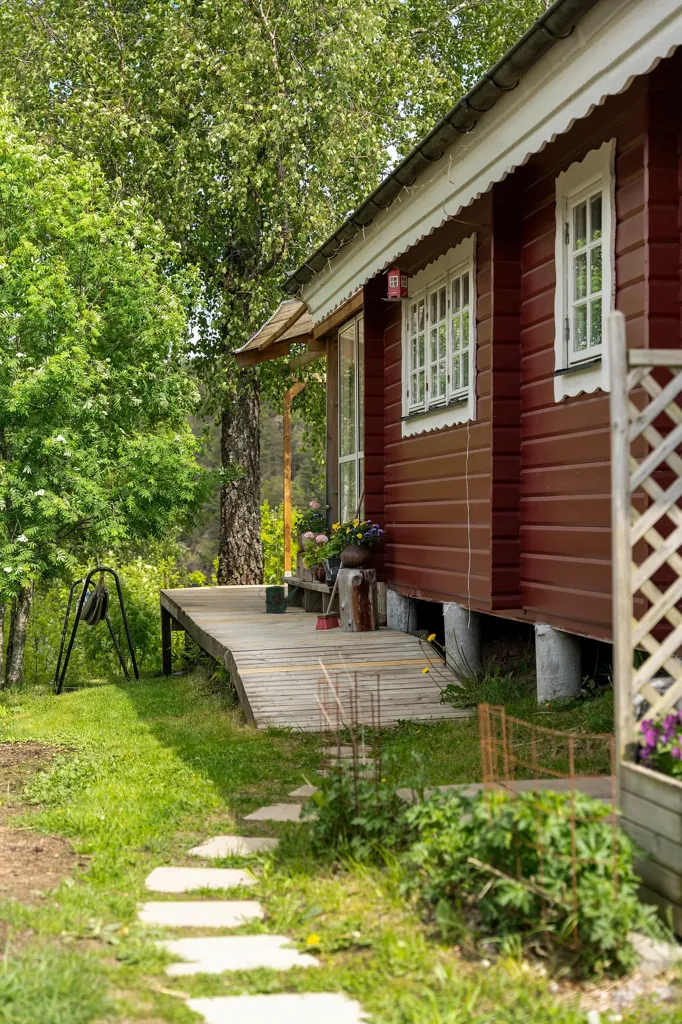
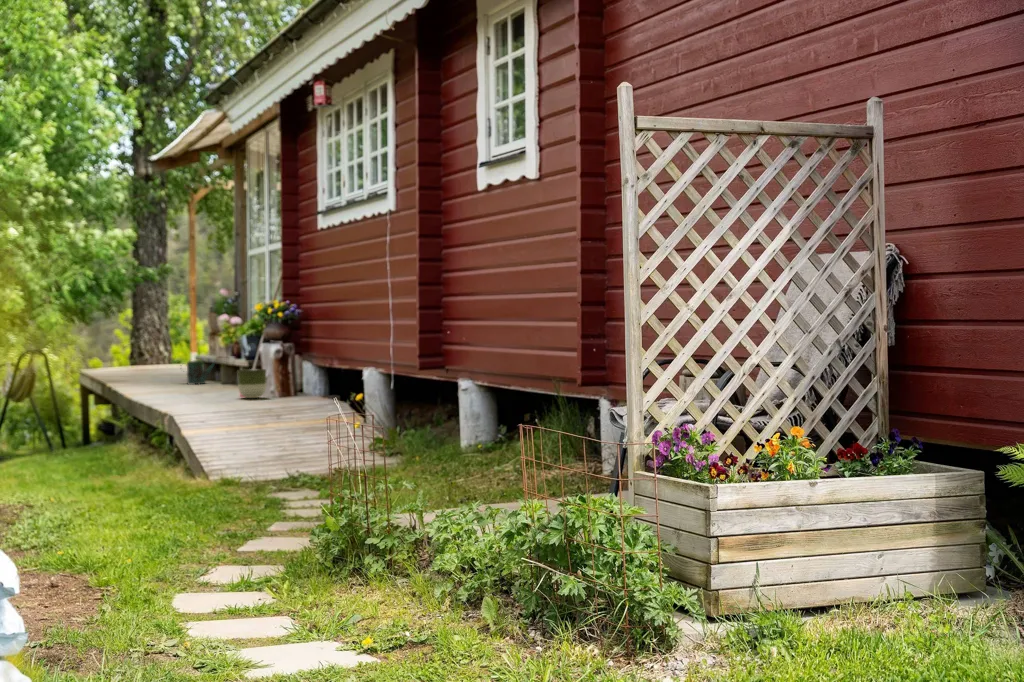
planter: none [311,600,342,633] -> present [237,369,267,398]

